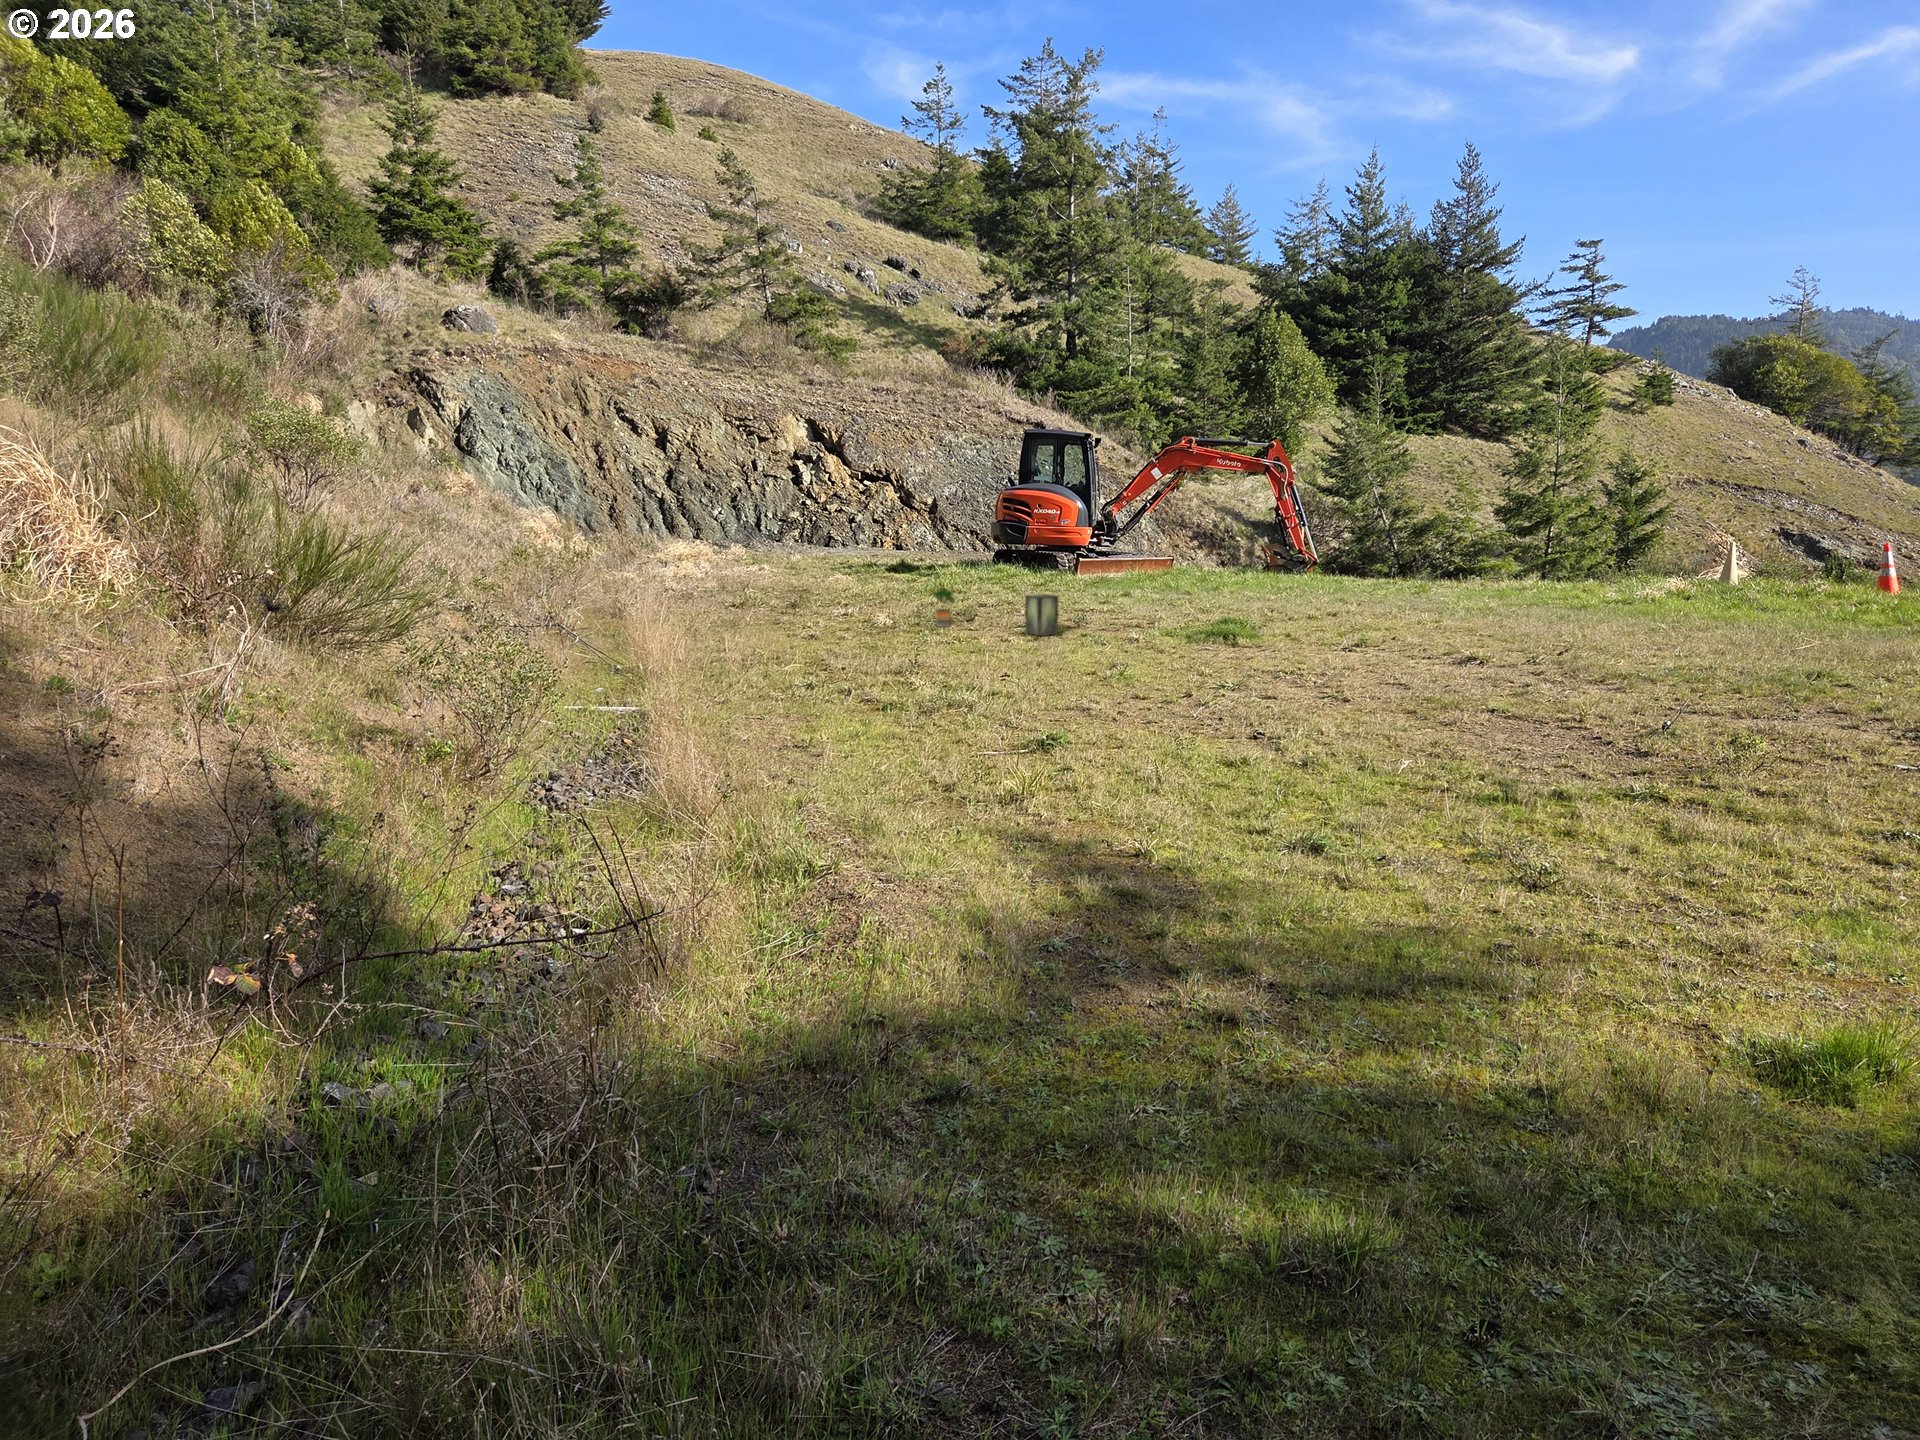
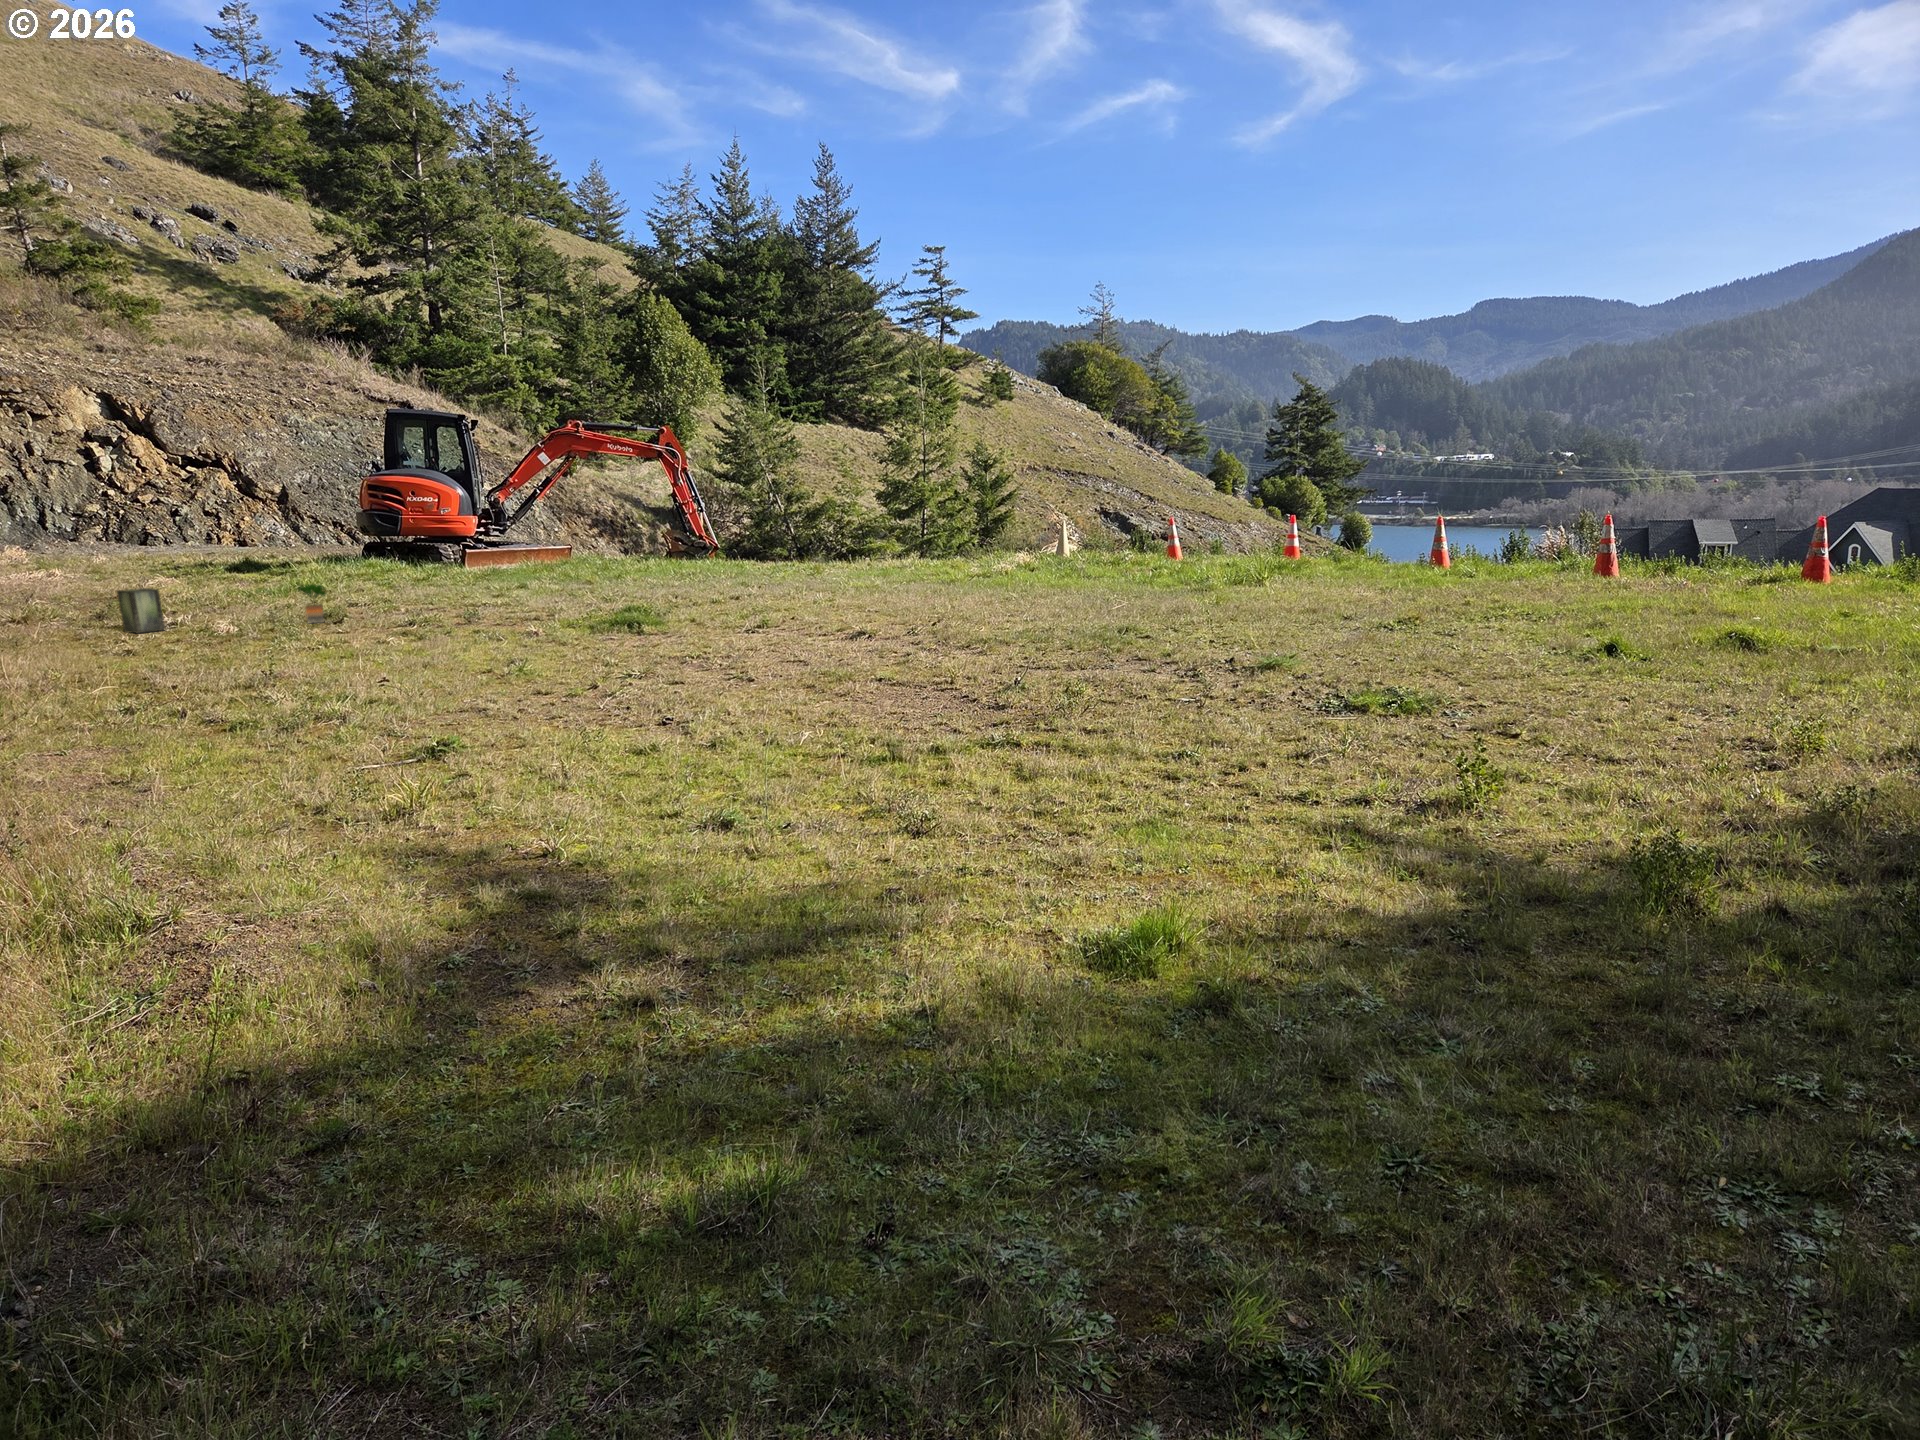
storage box: present [1025,594,1059,636] -> present [117,588,165,633]

